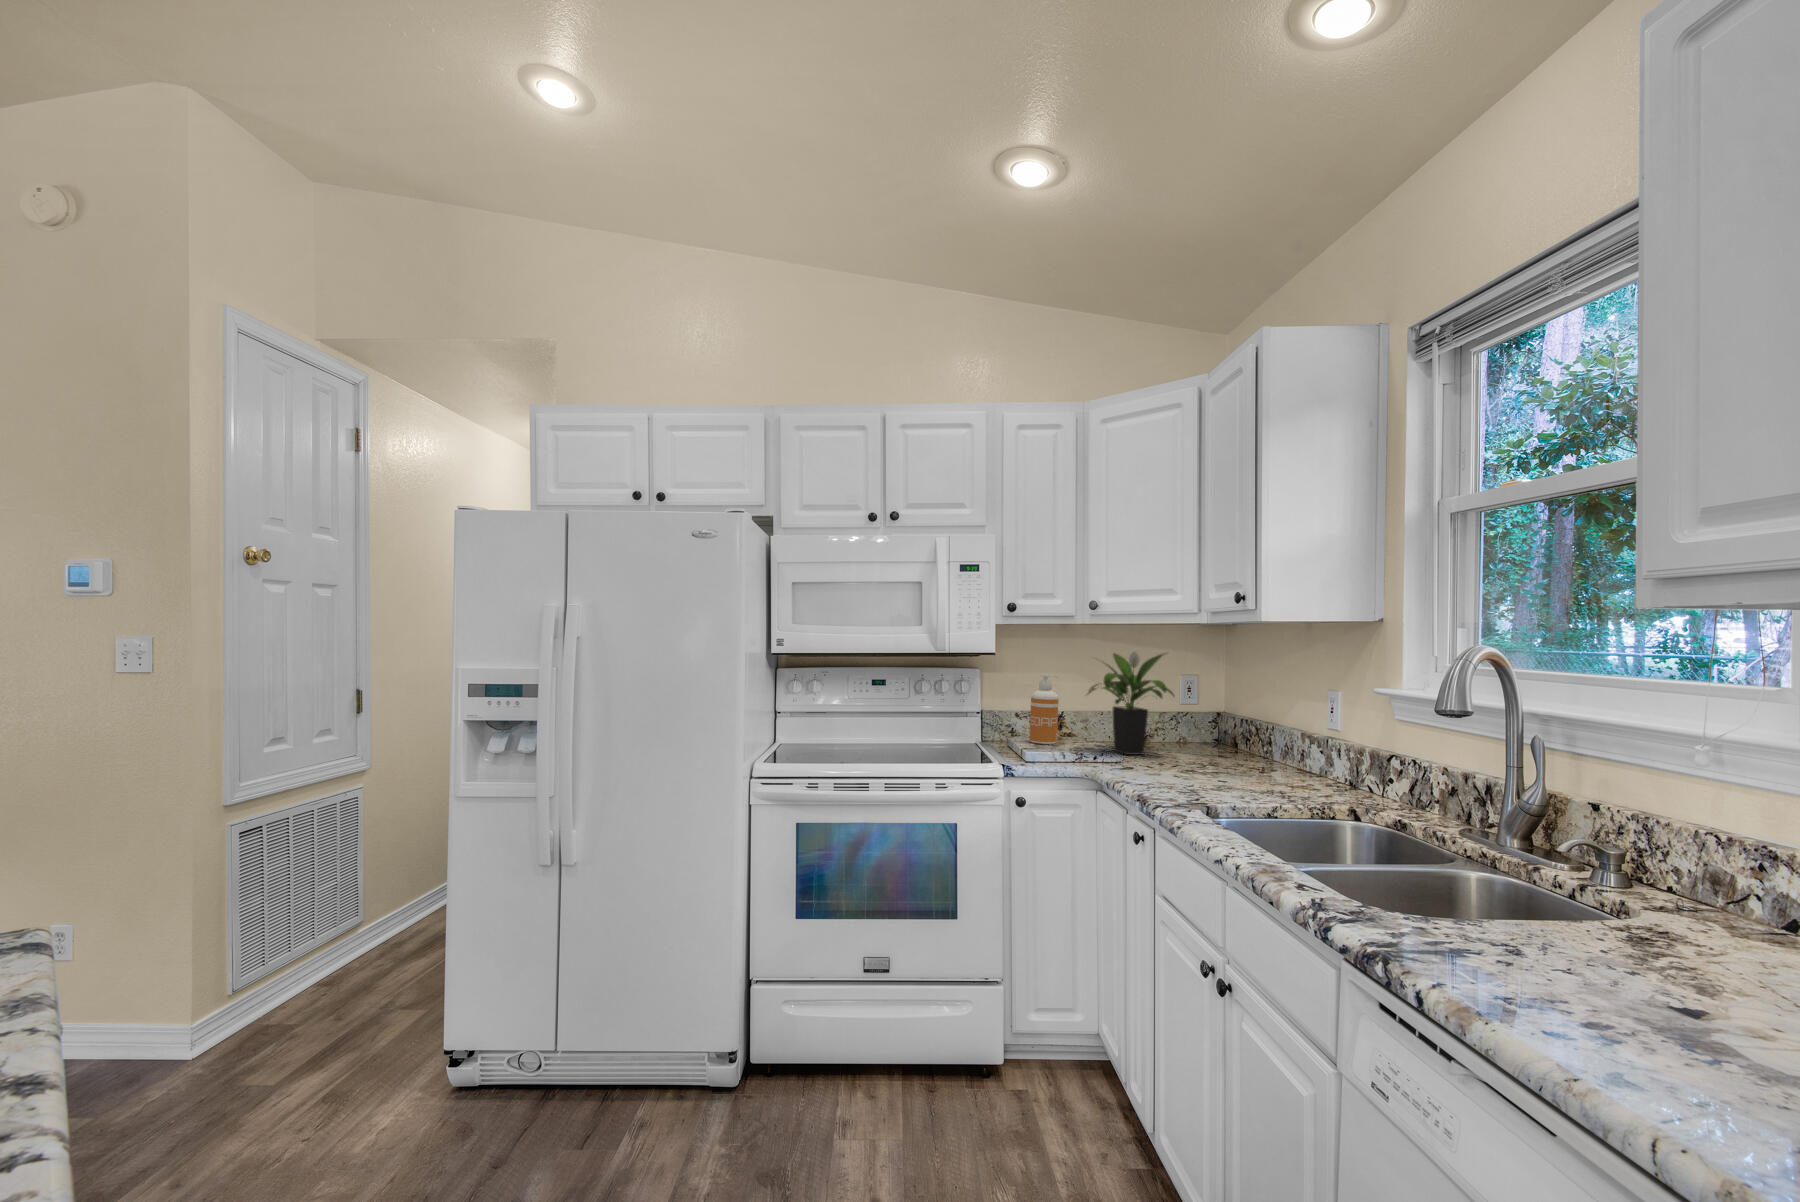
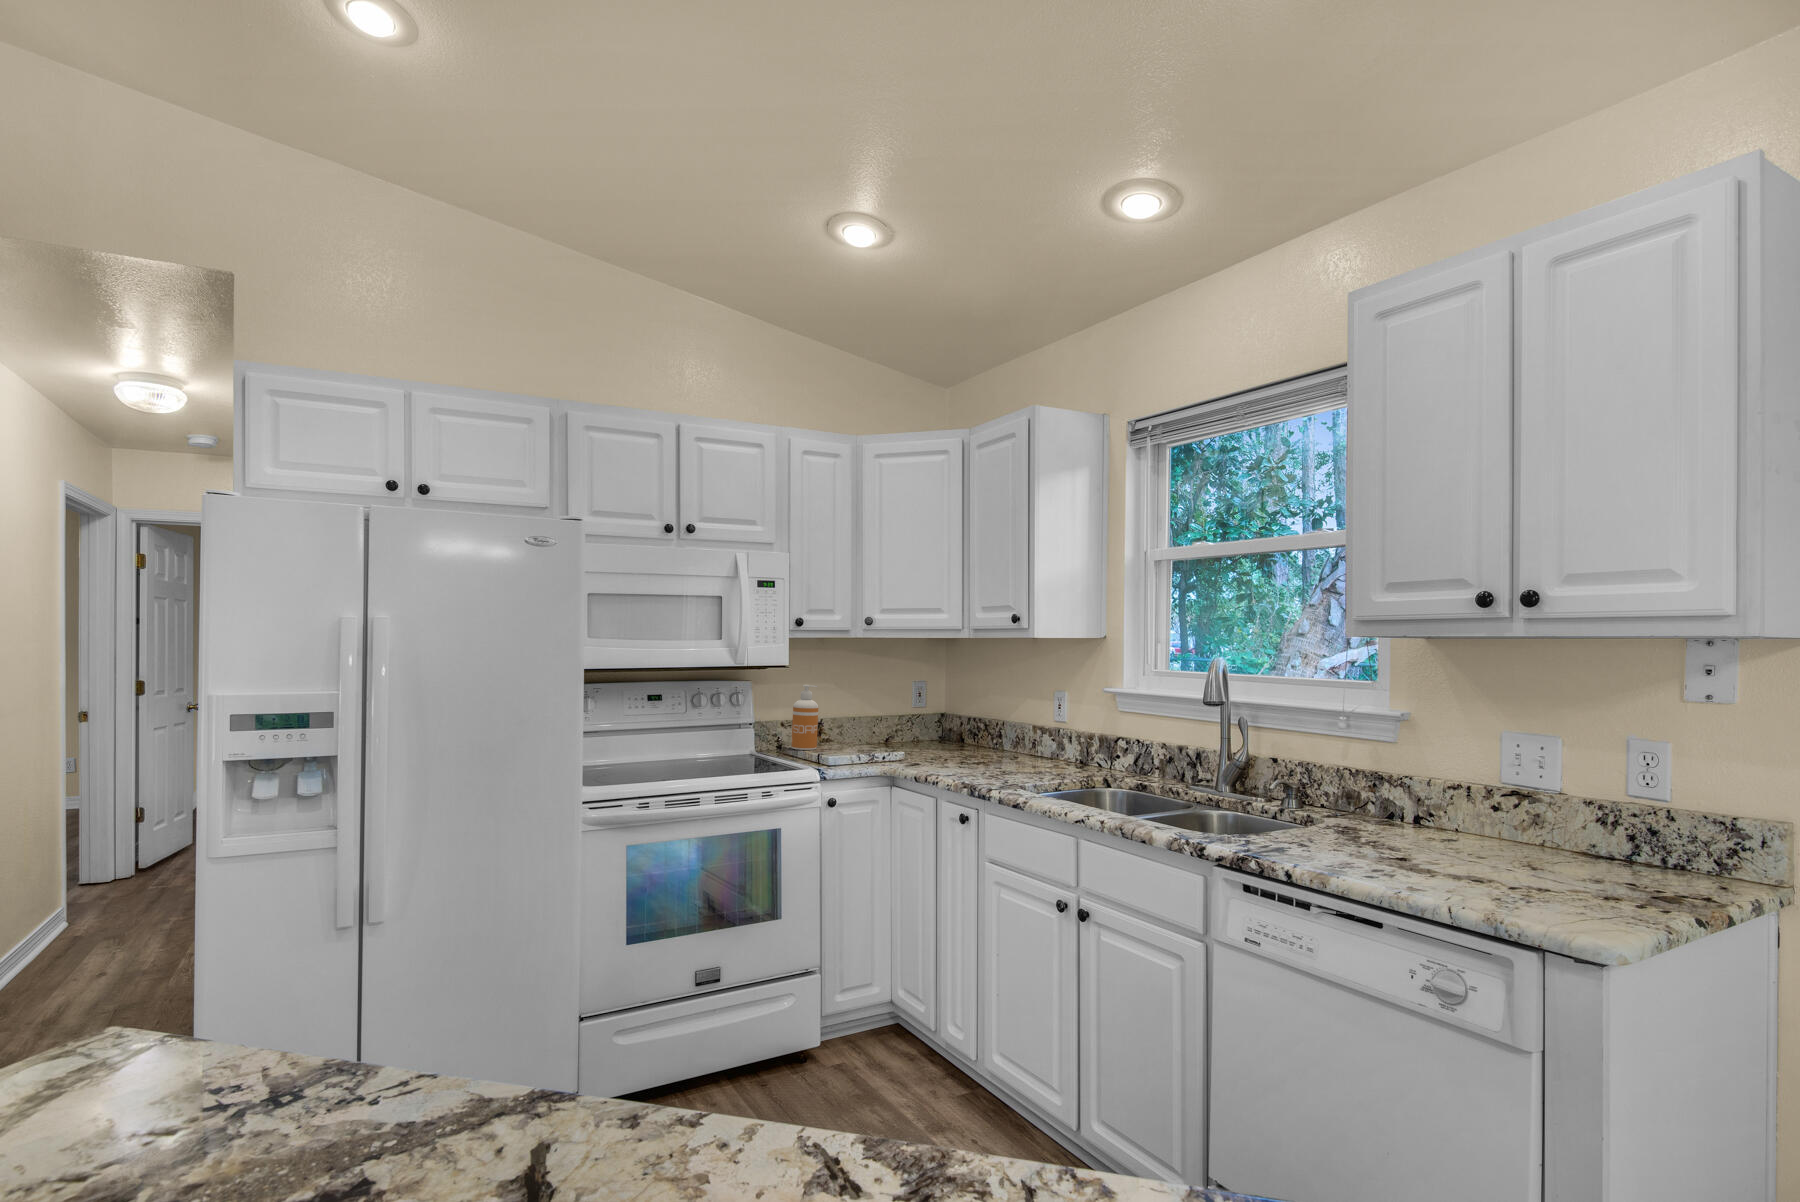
potted plant: present [1088,651,1174,755] -> none [851,662,933,754]

